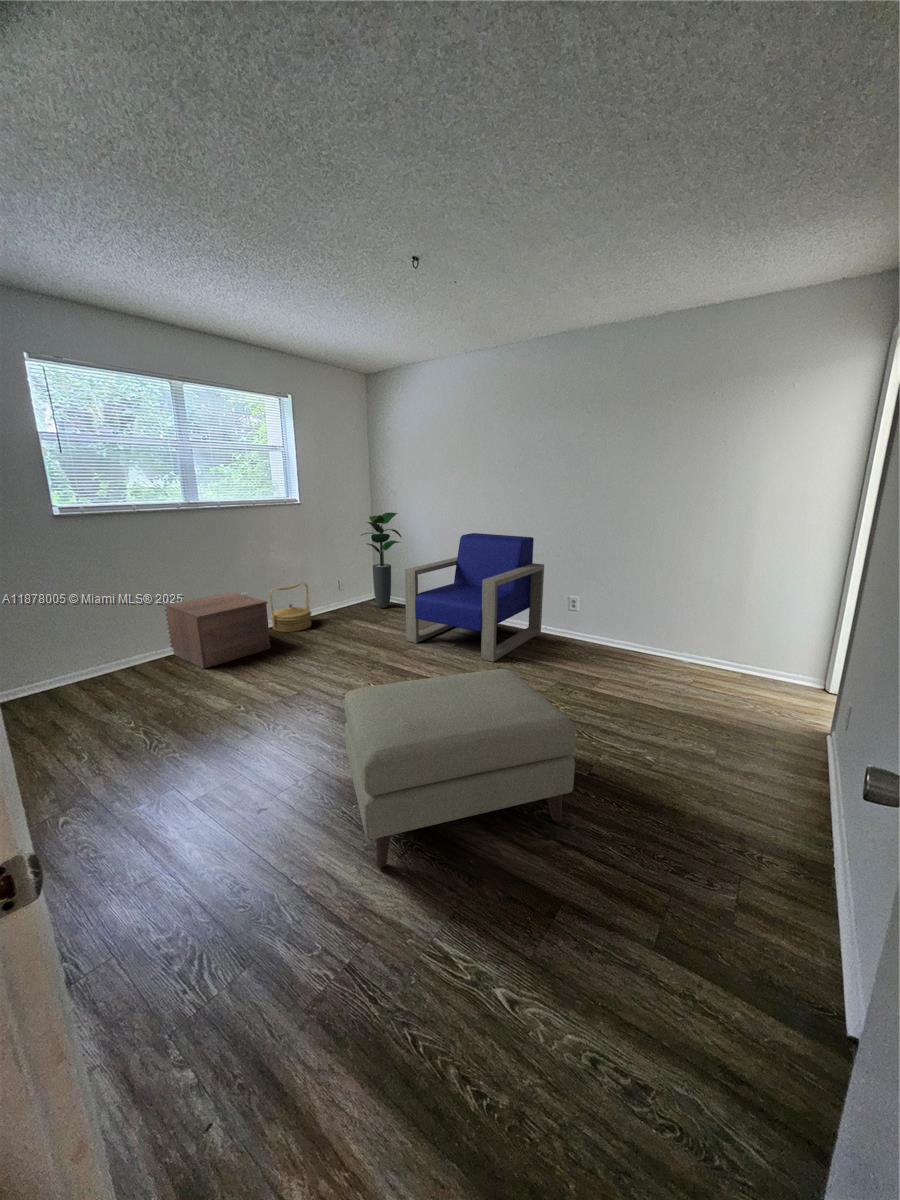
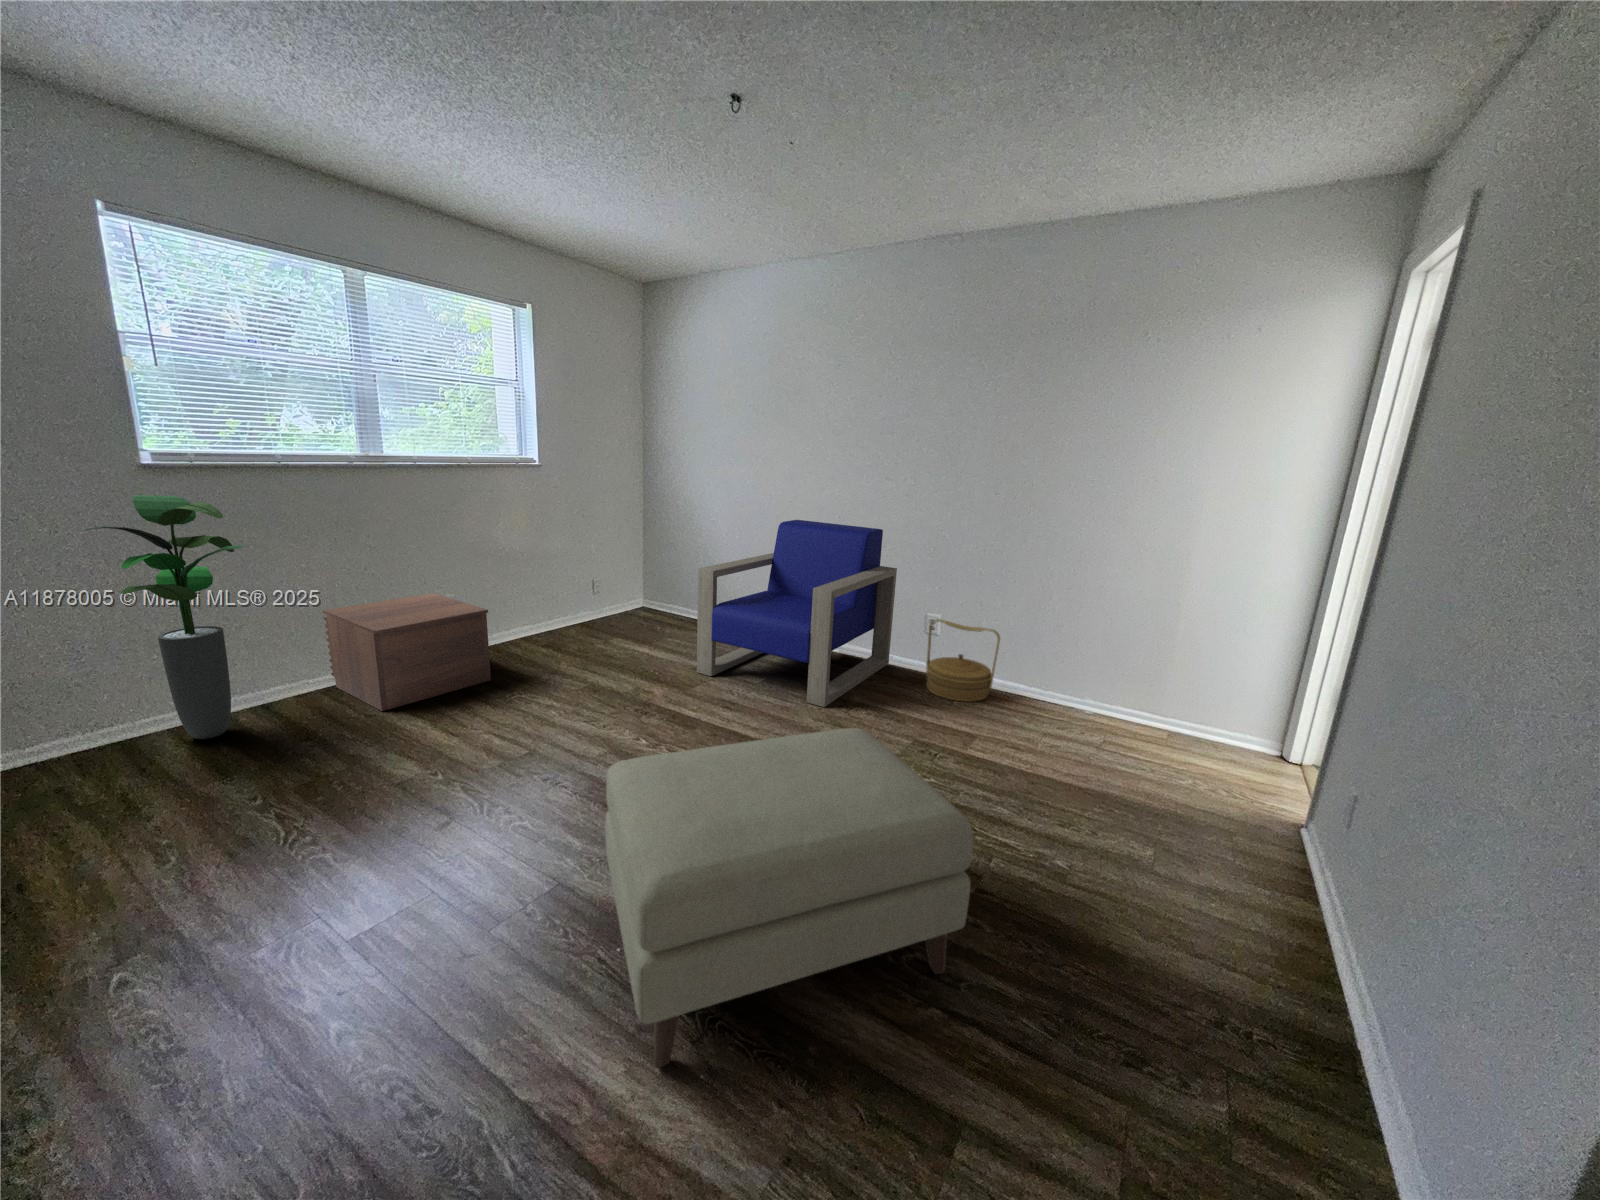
potted plant: present [362,512,401,608] -> present [85,495,244,739]
woven basket: present [269,583,311,632] -> present [926,619,1000,702]

